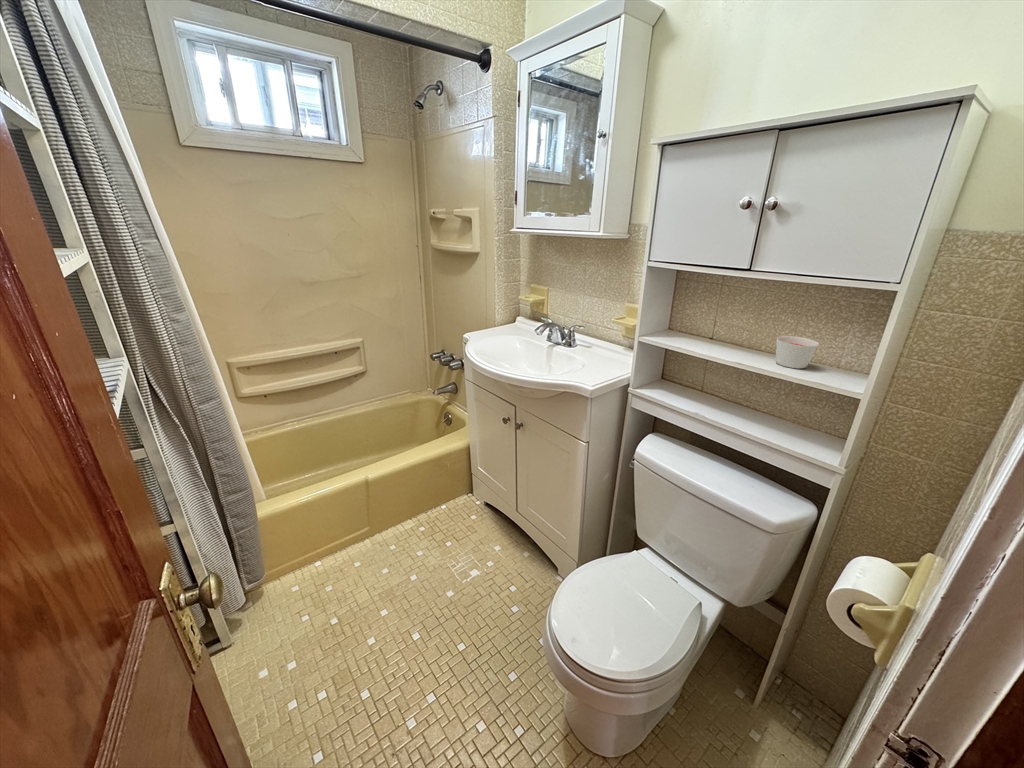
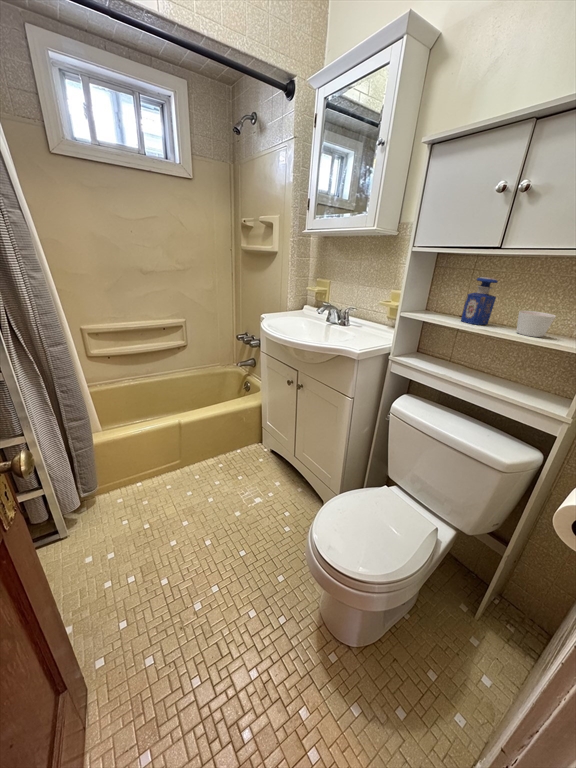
perfume bottle: none [711,296,750,352] -> present [461,277,498,325]

